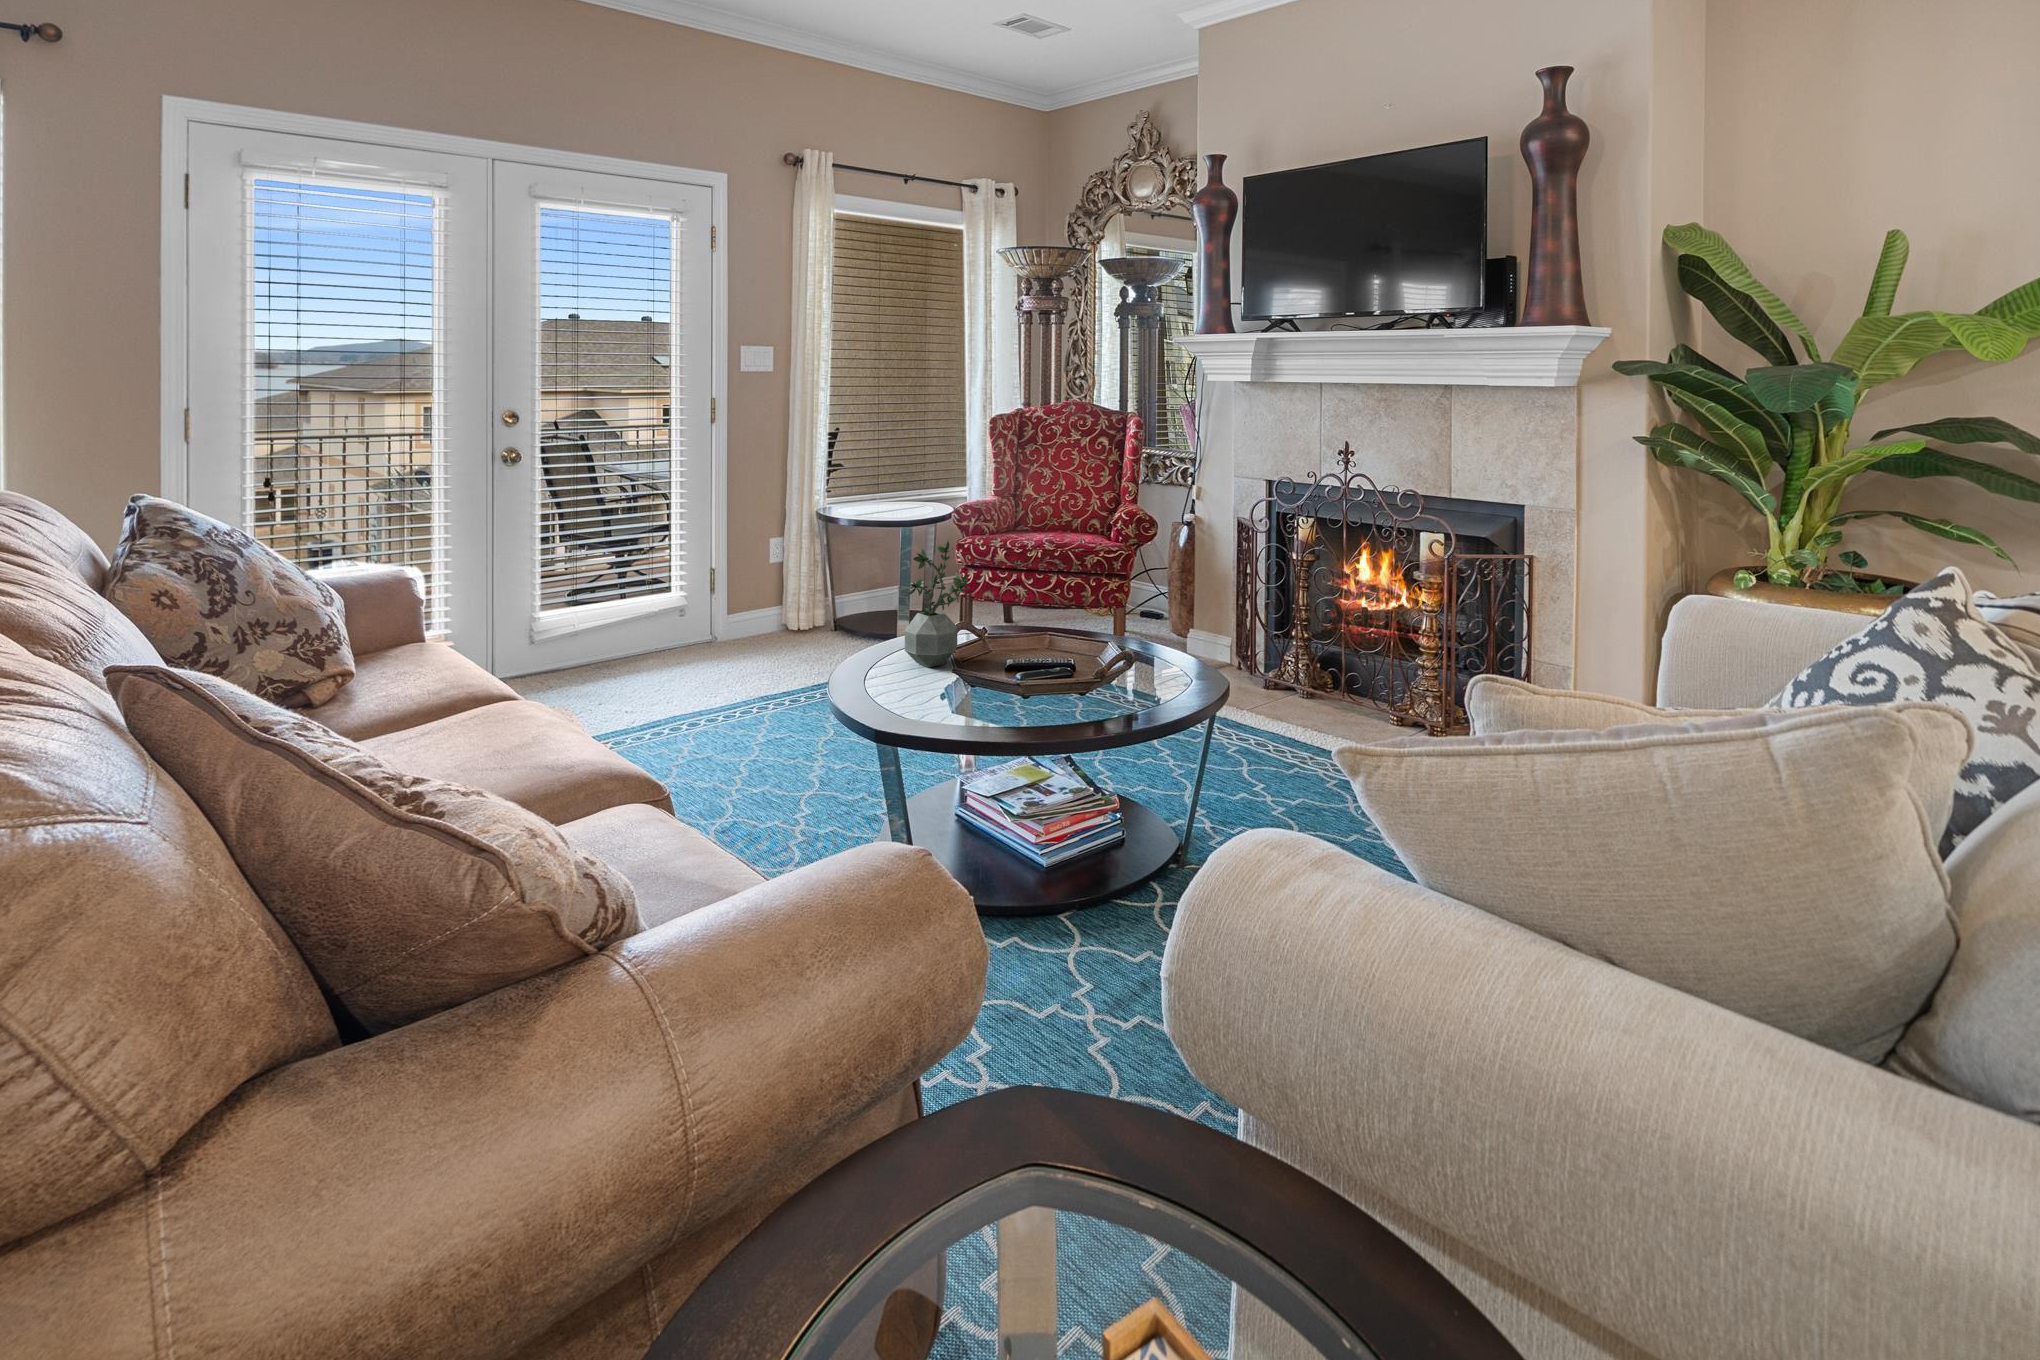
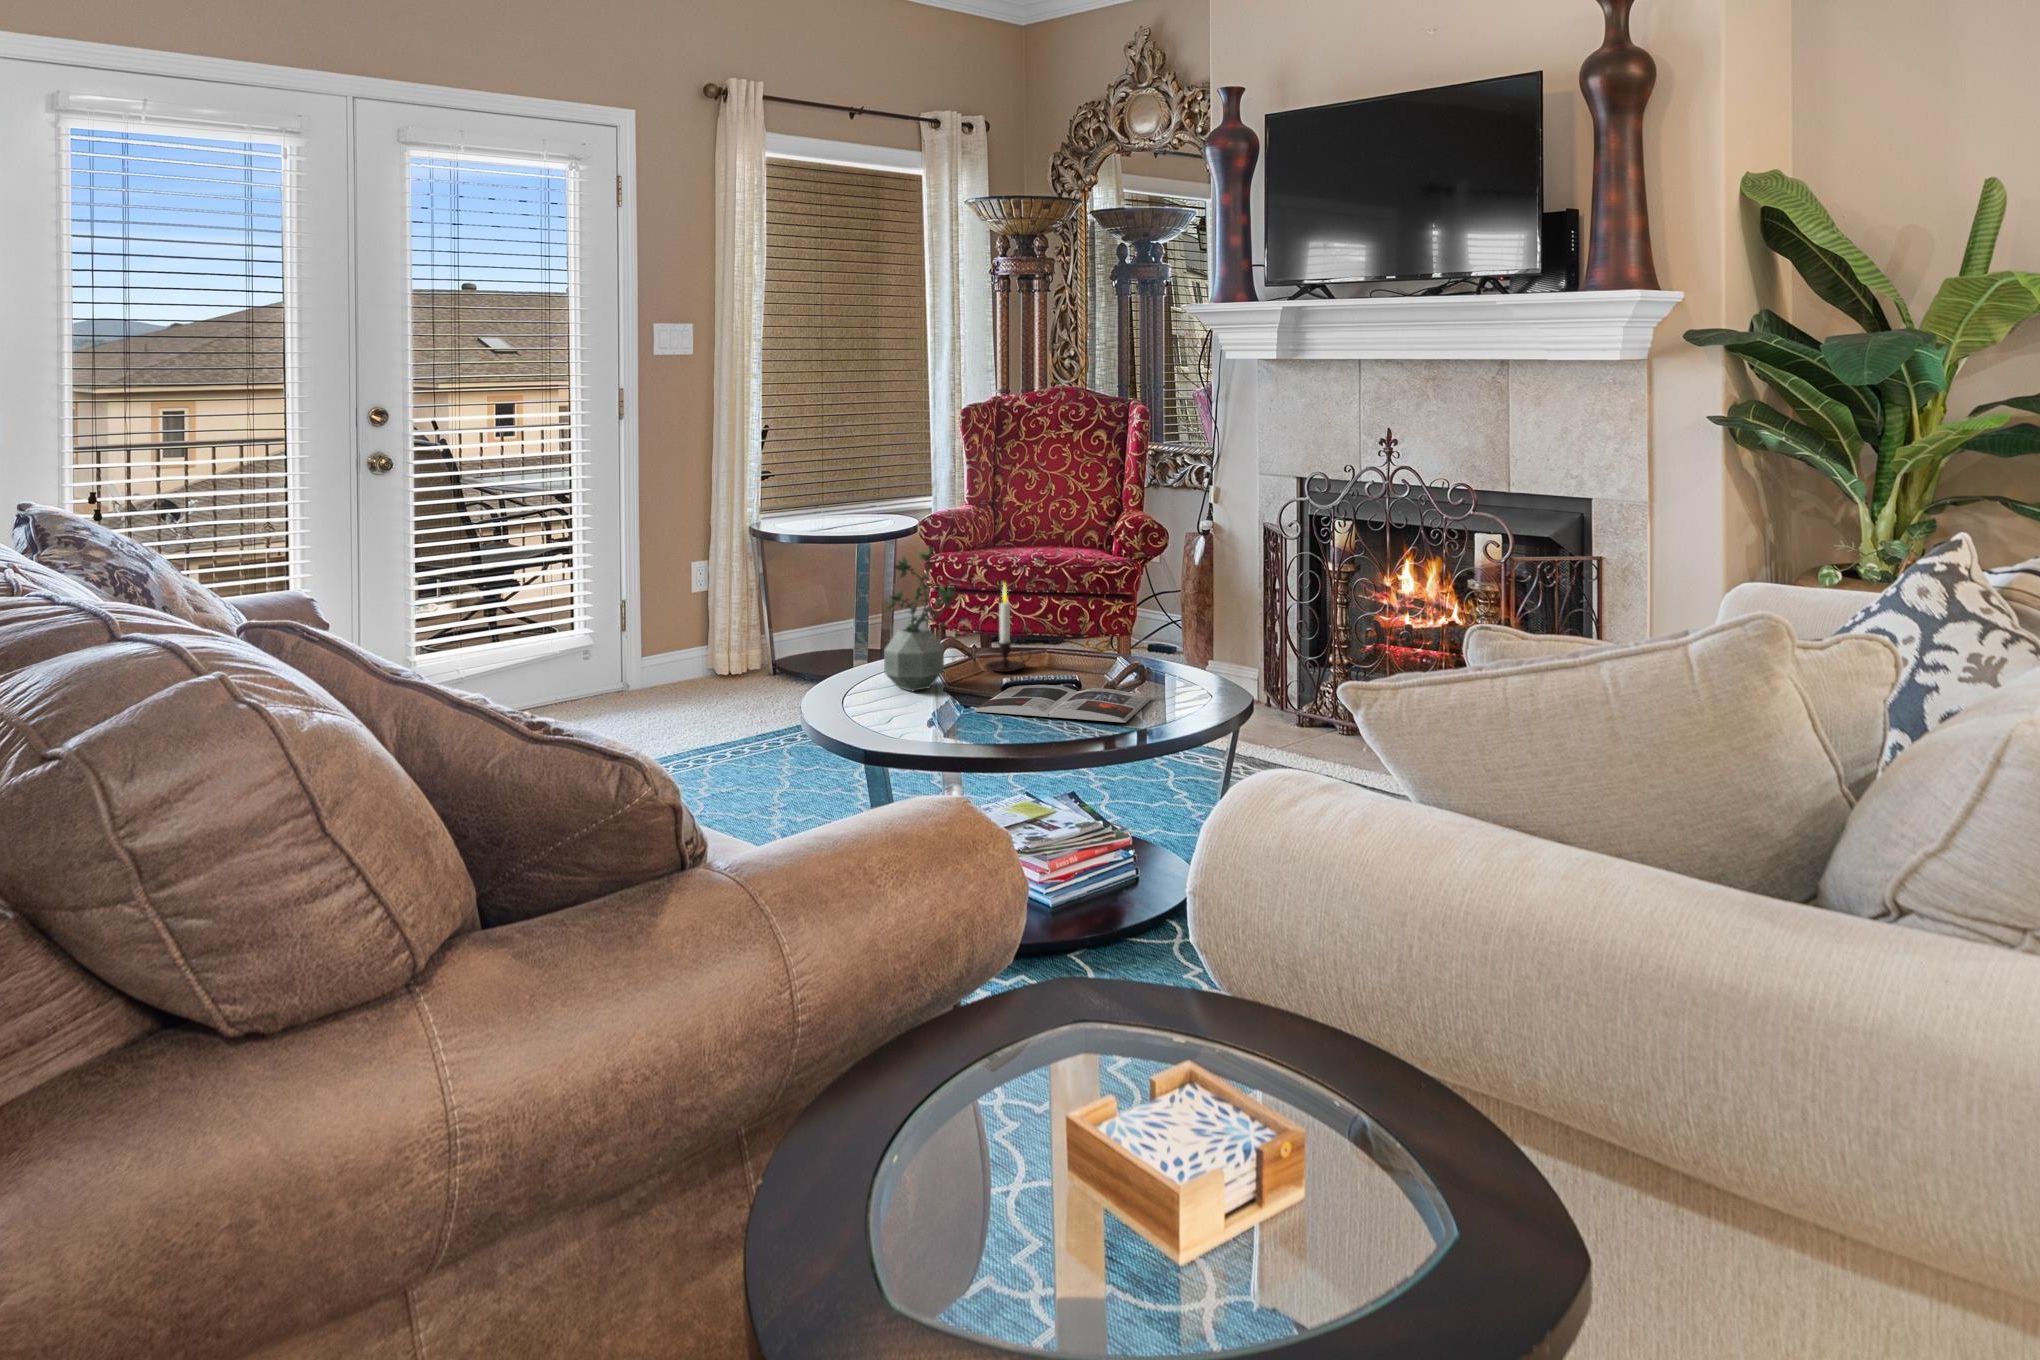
candle: none [994,571,1035,650] -> present [985,584,1031,672]
magazine: none [980,664,1137,705] -> present [974,685,1151,723]

